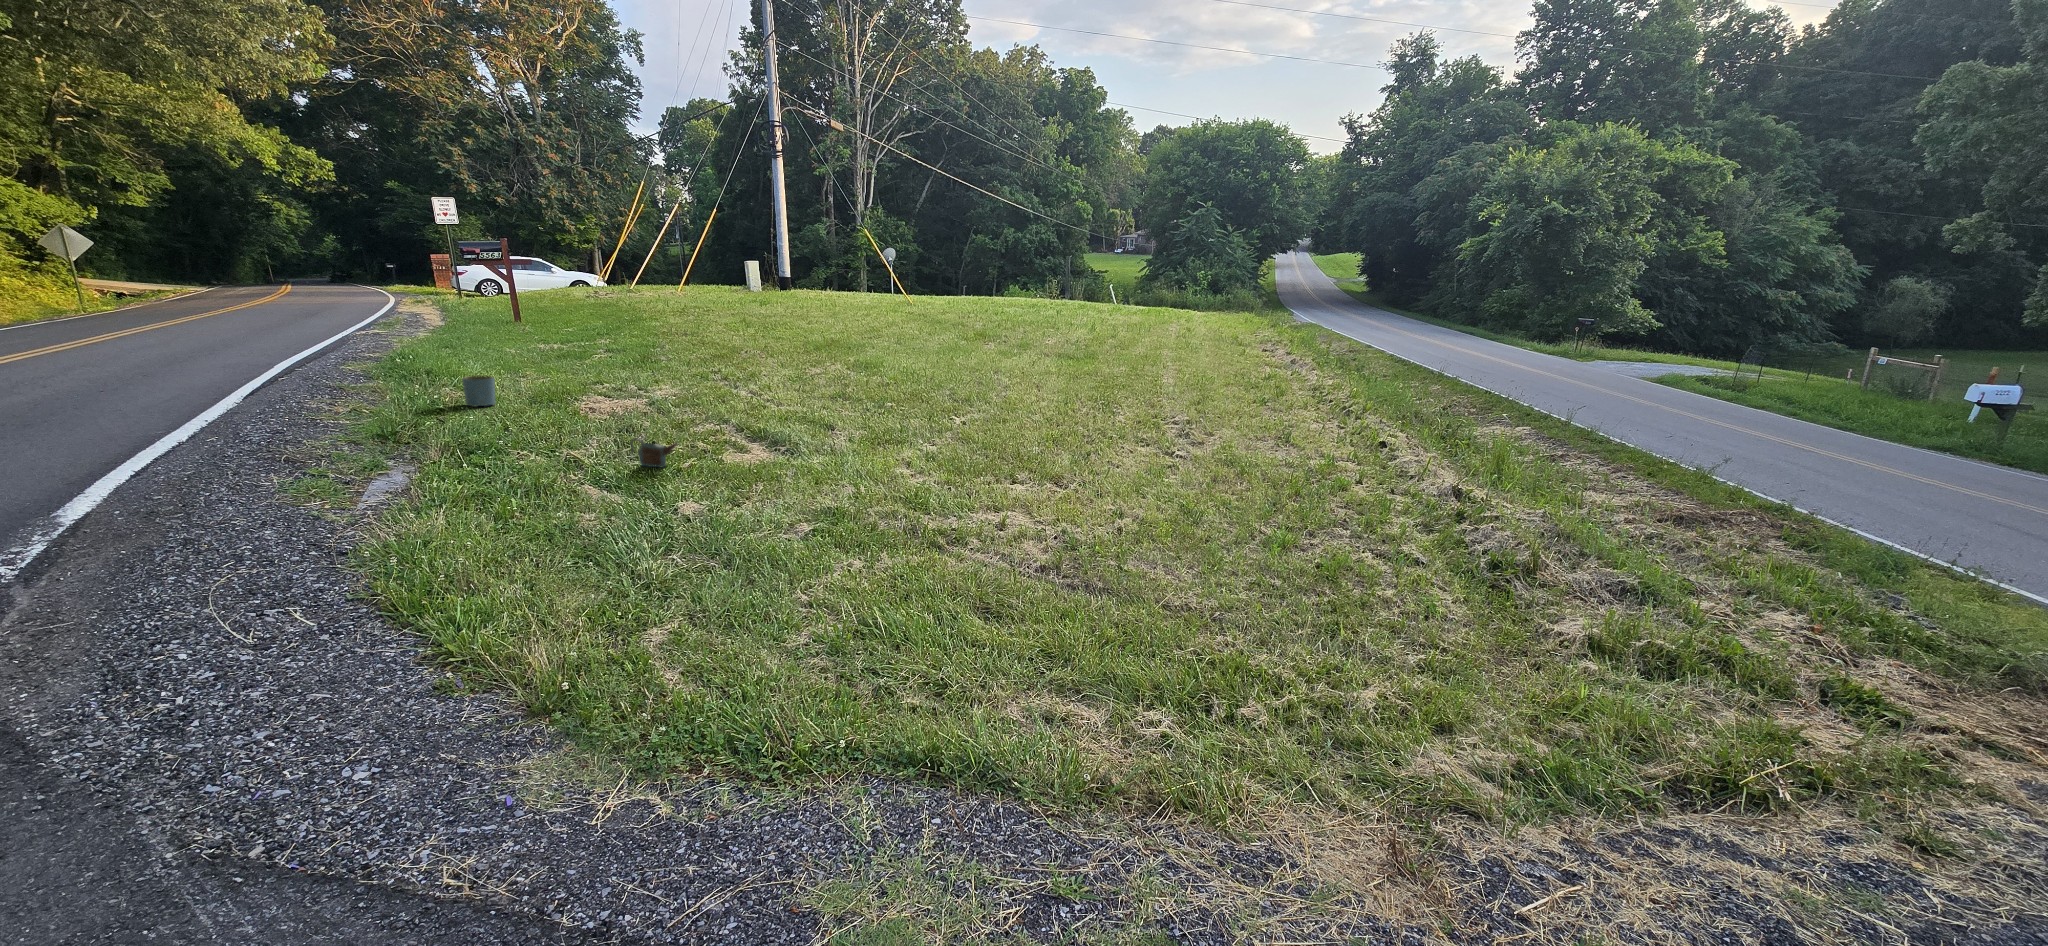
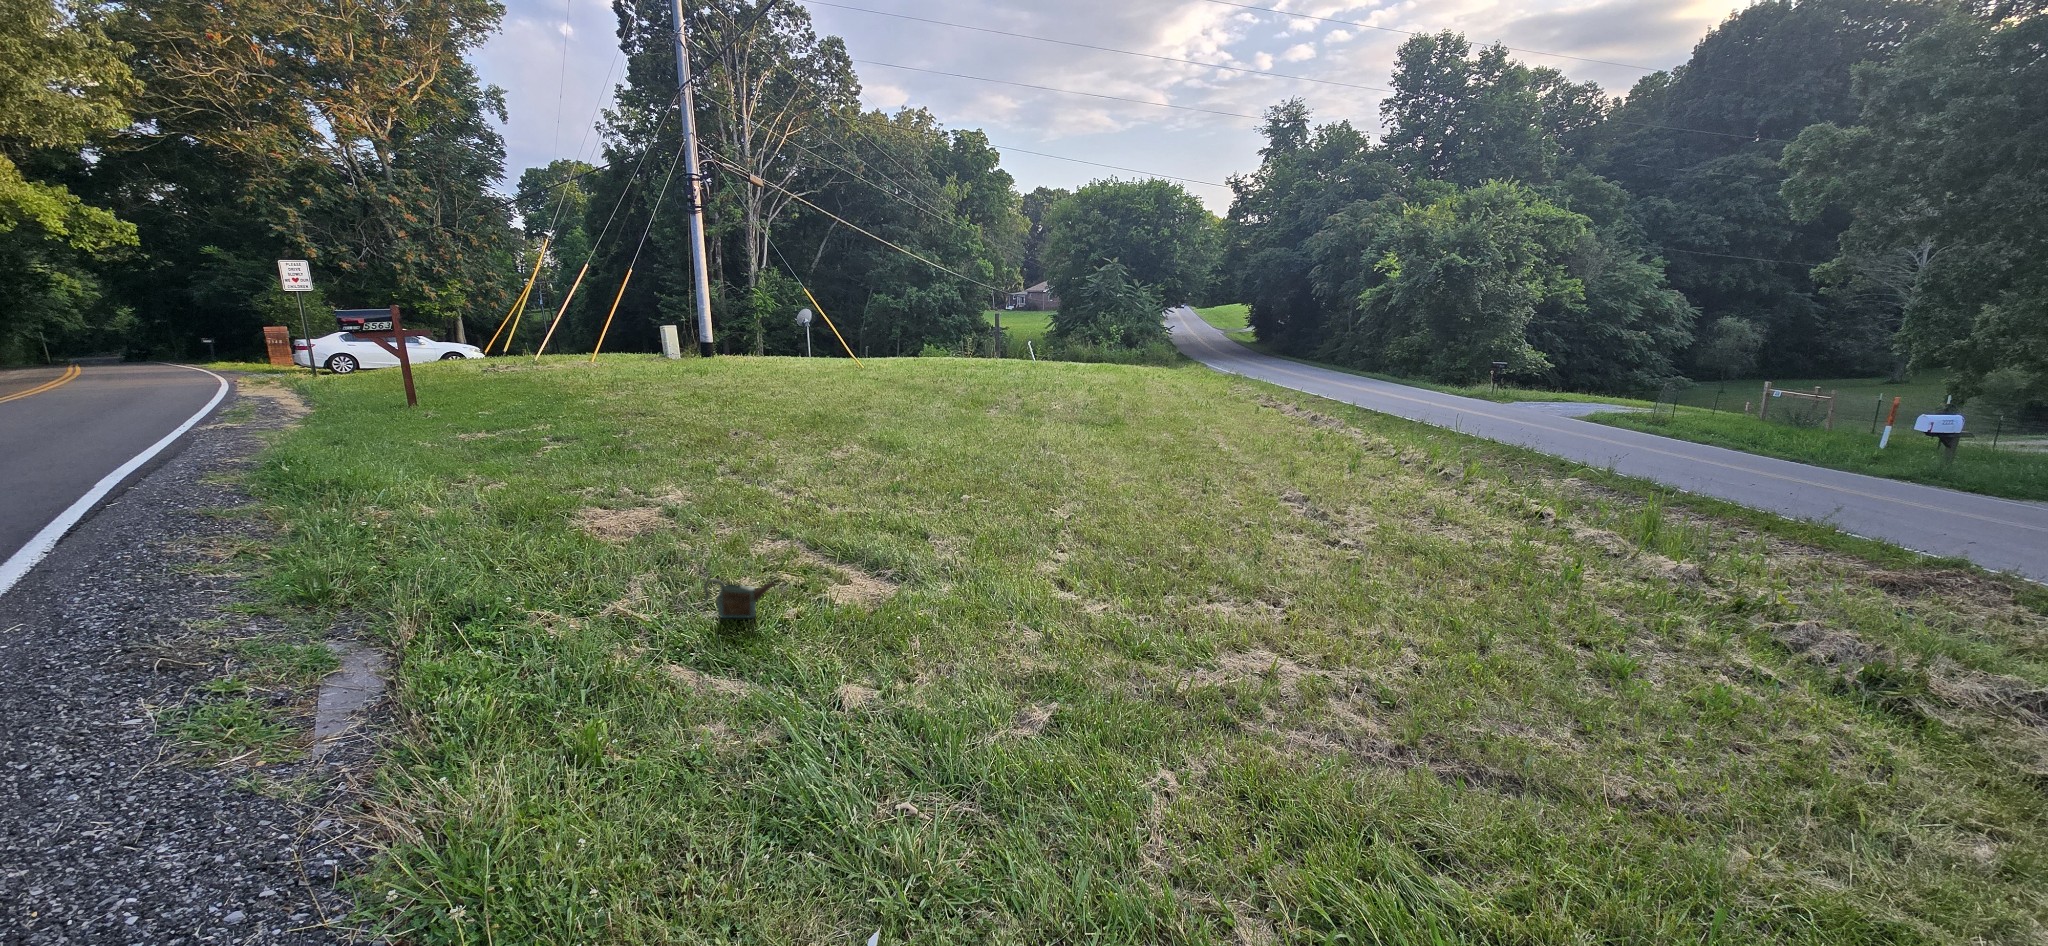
planter: present [462,375,496,407] -> none [408,493,456,539]

